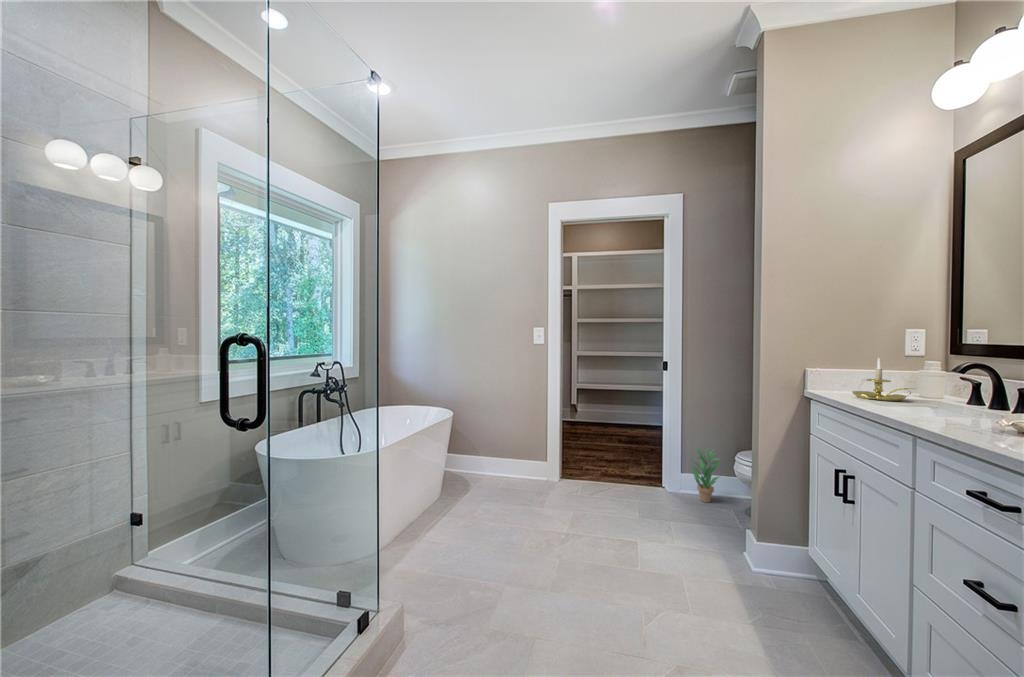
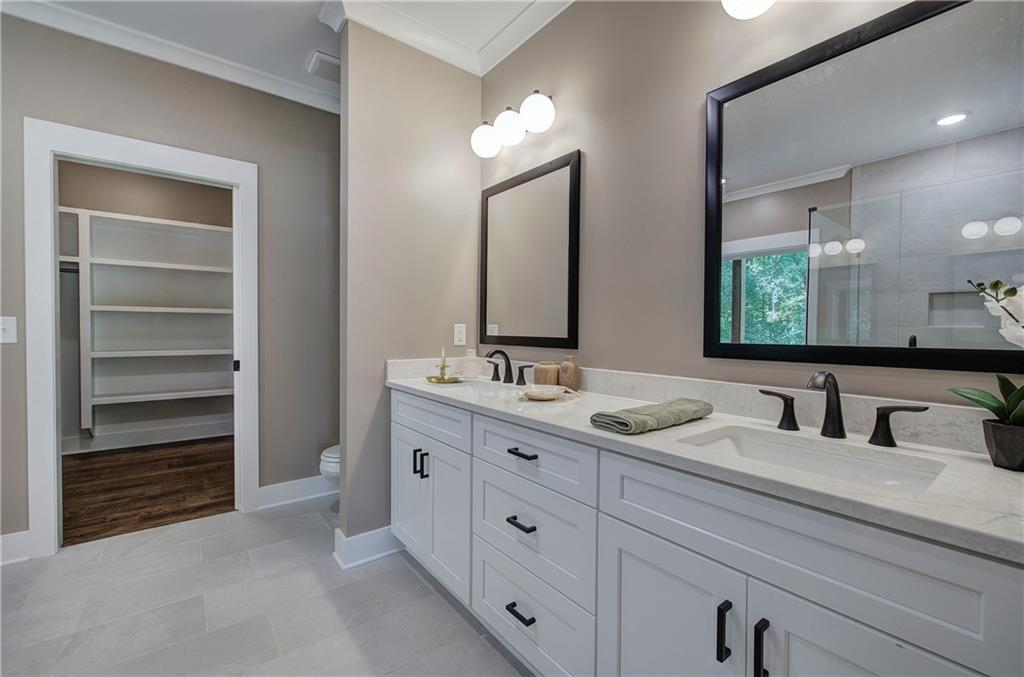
potted plant: present [692,449,720,503] -> none [272,450,310,514]

